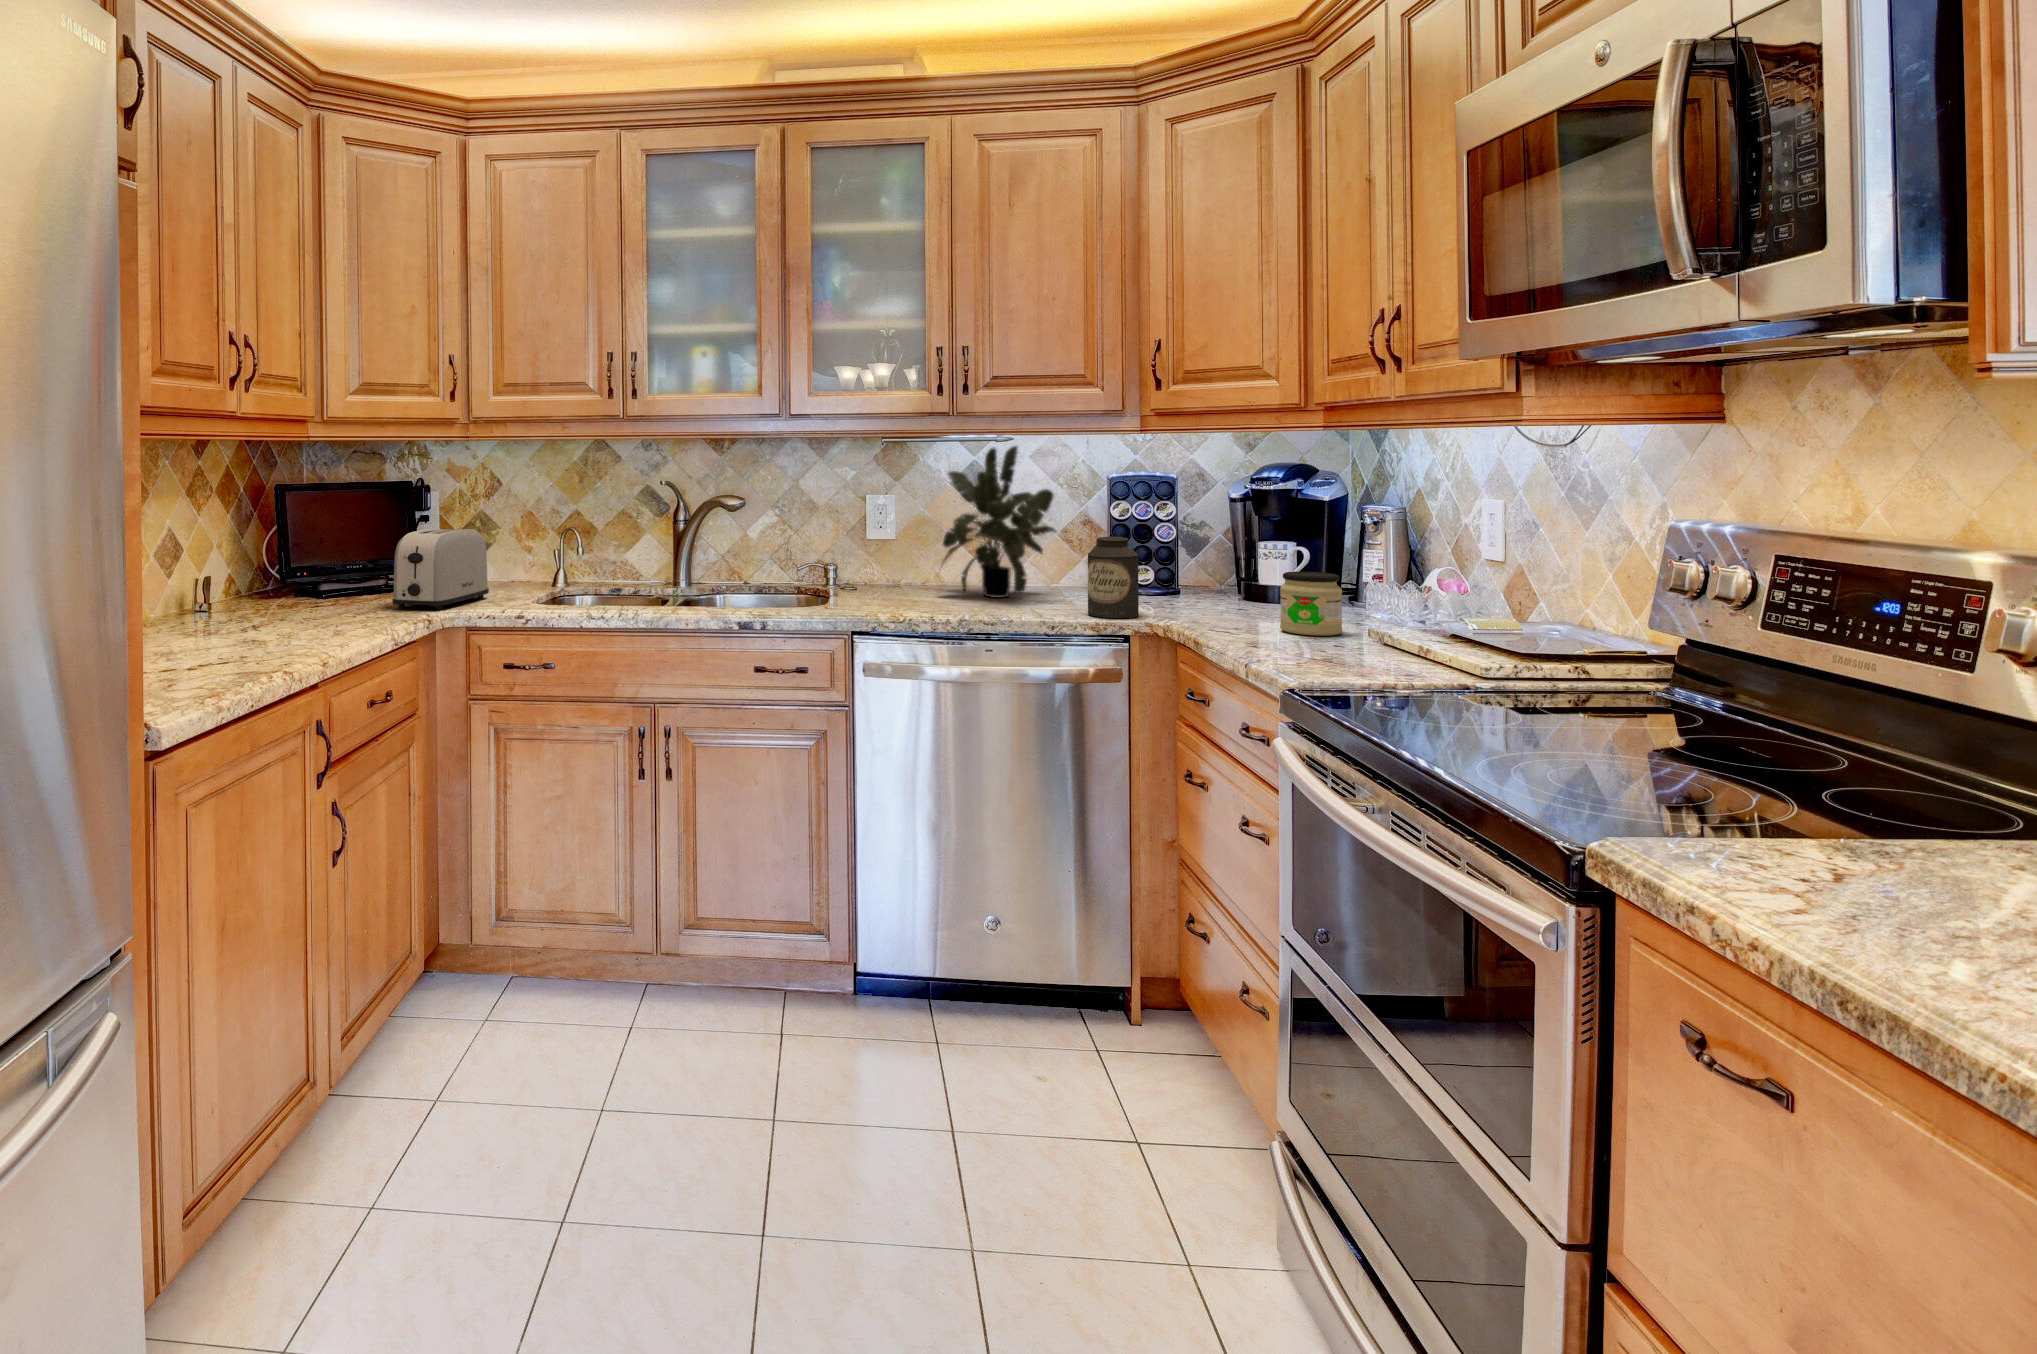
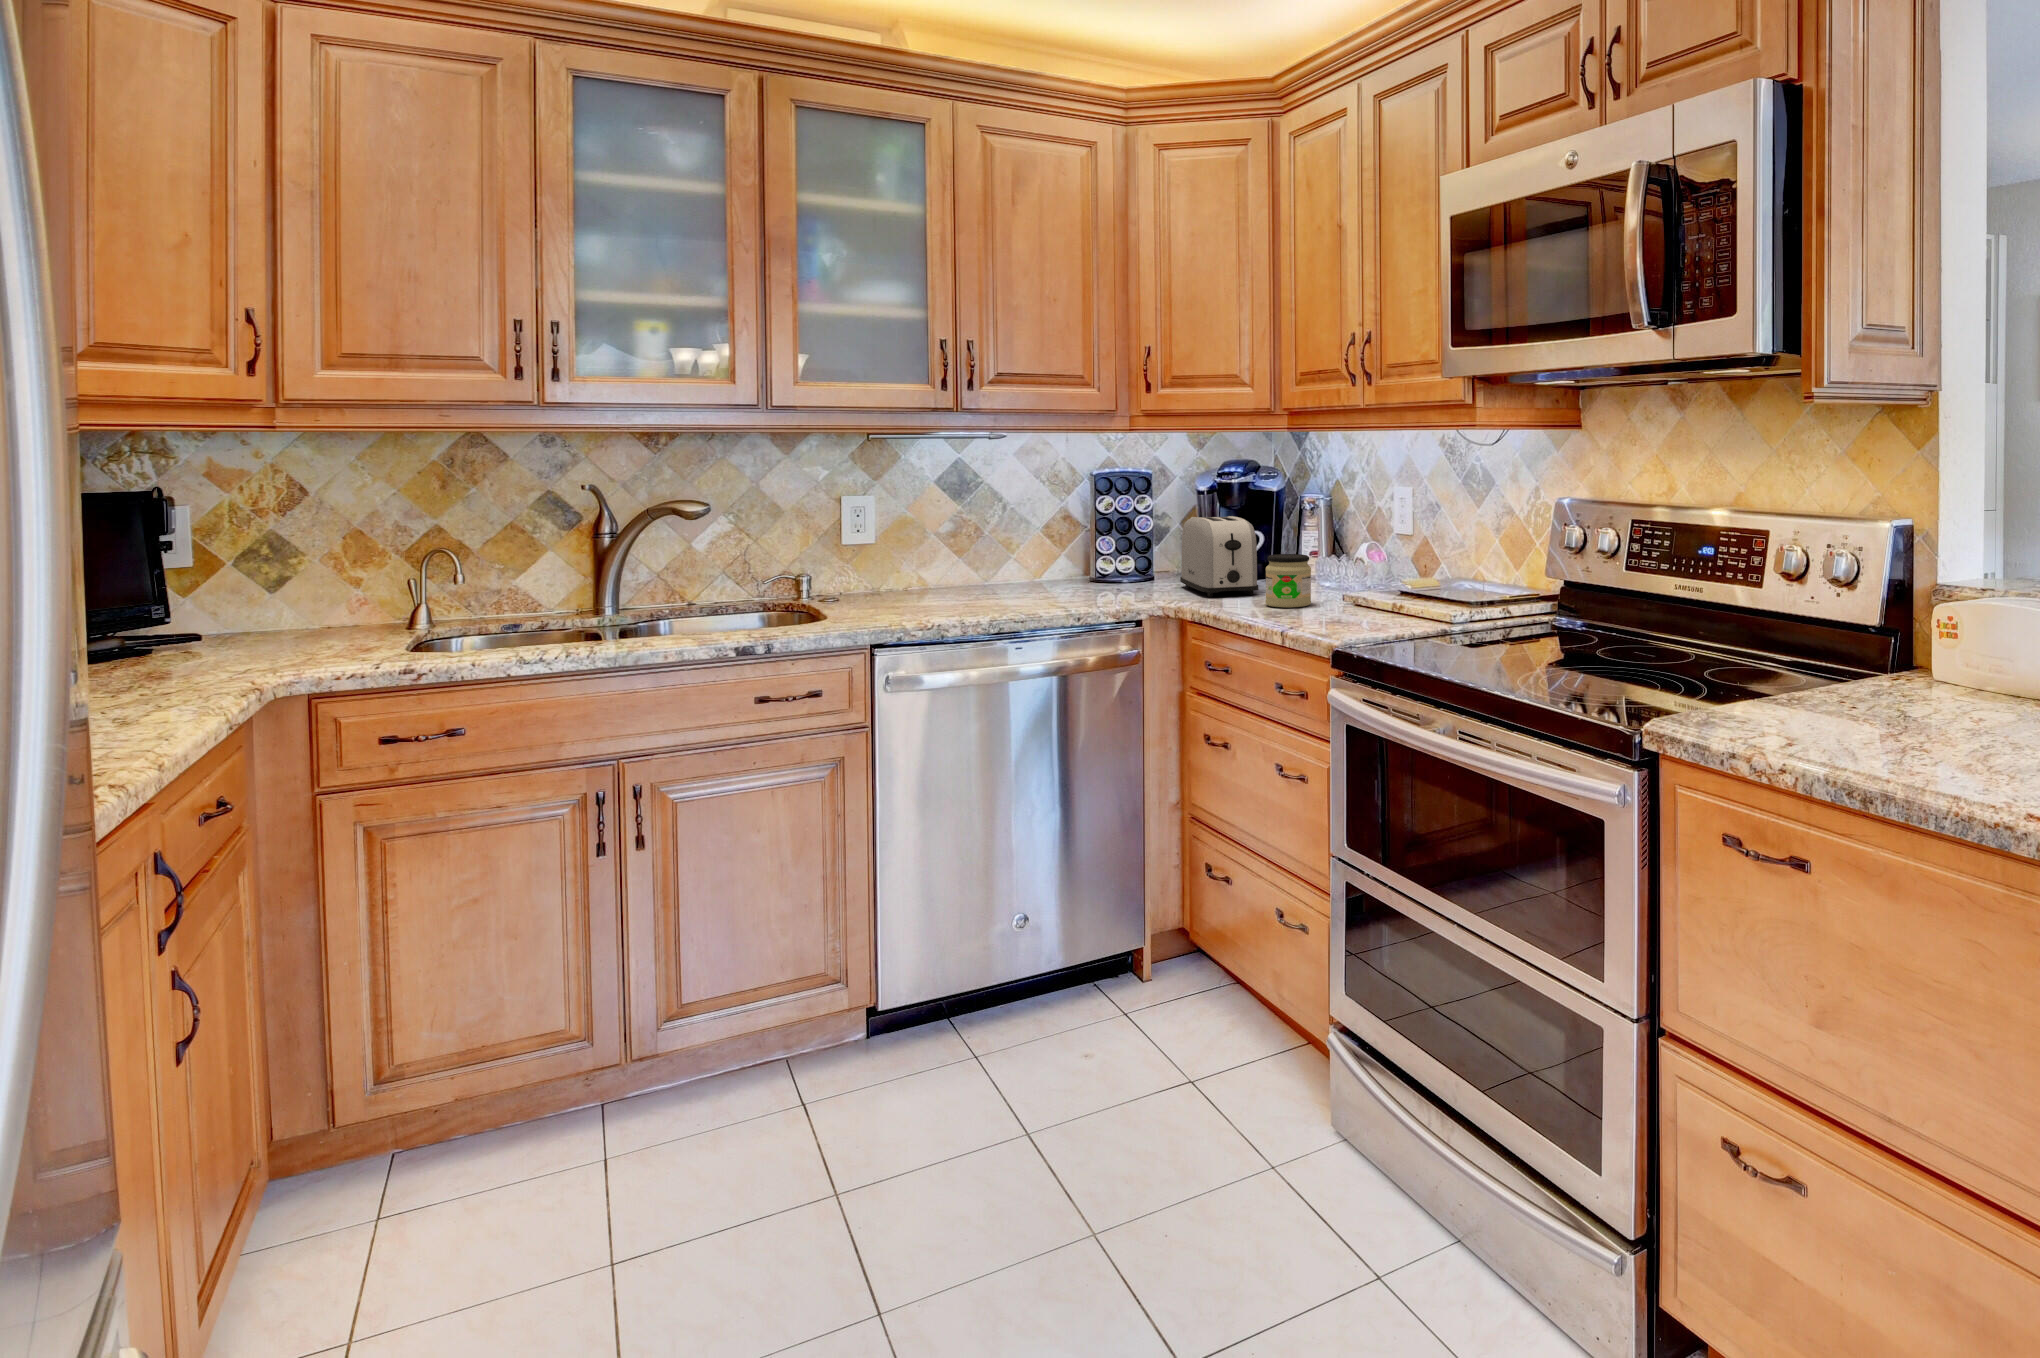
potted plant: present [939,446,1056,598] -> none [934,444,1060,598]
toaster: present [392,529,489,610] -> present [1180,516,1258,597]
canister: present [1088,537,1139,618] -> none [1100,531,1145,608]

